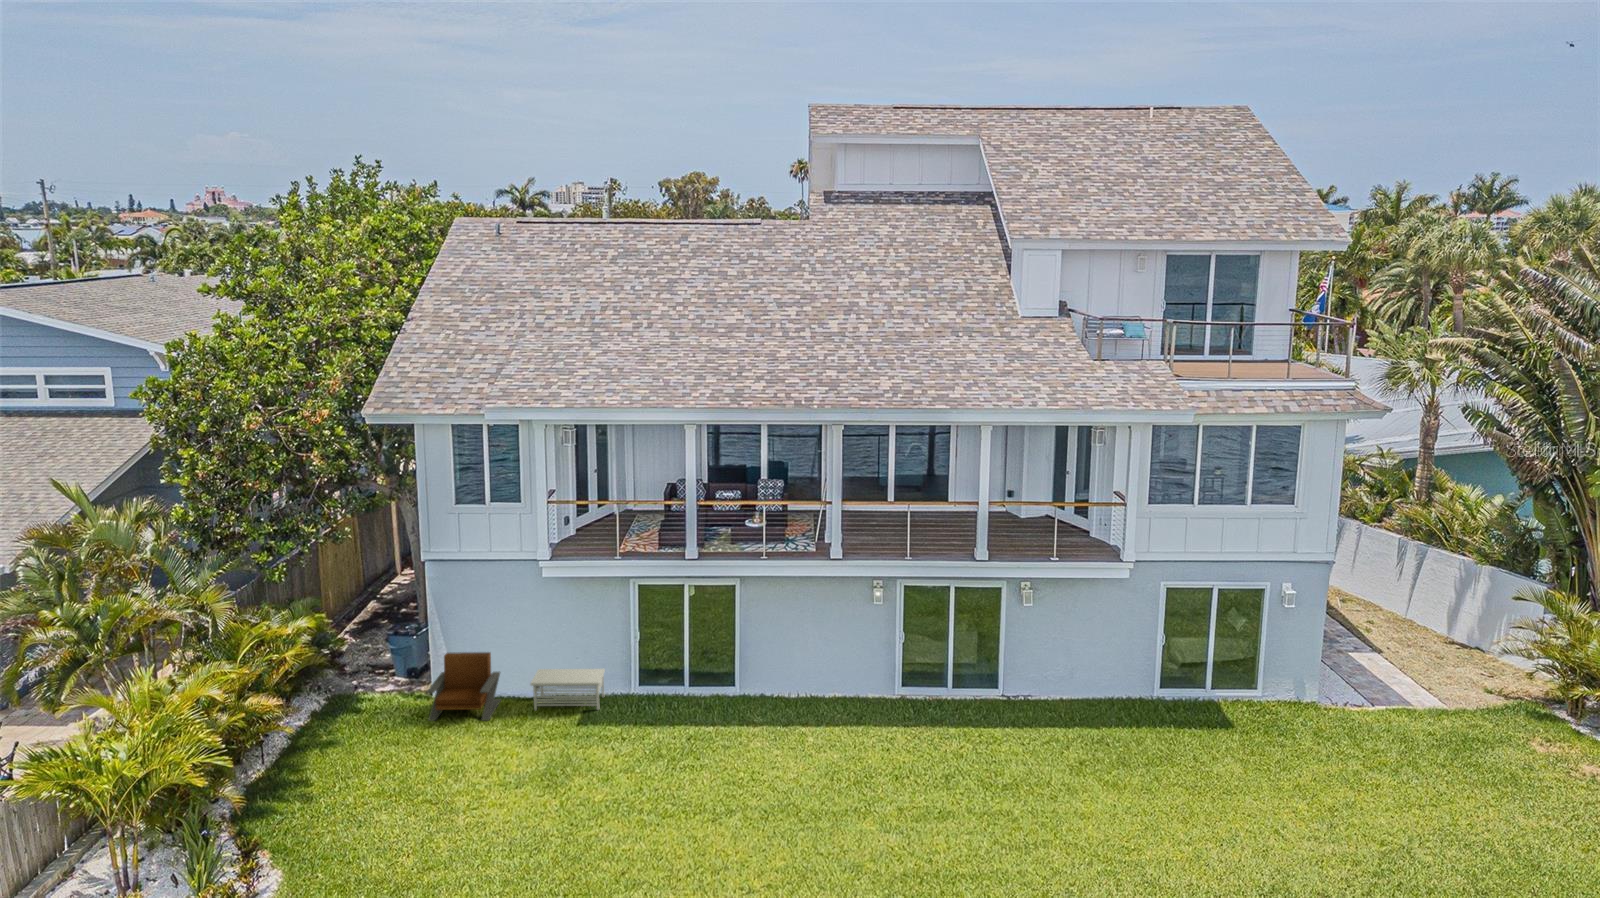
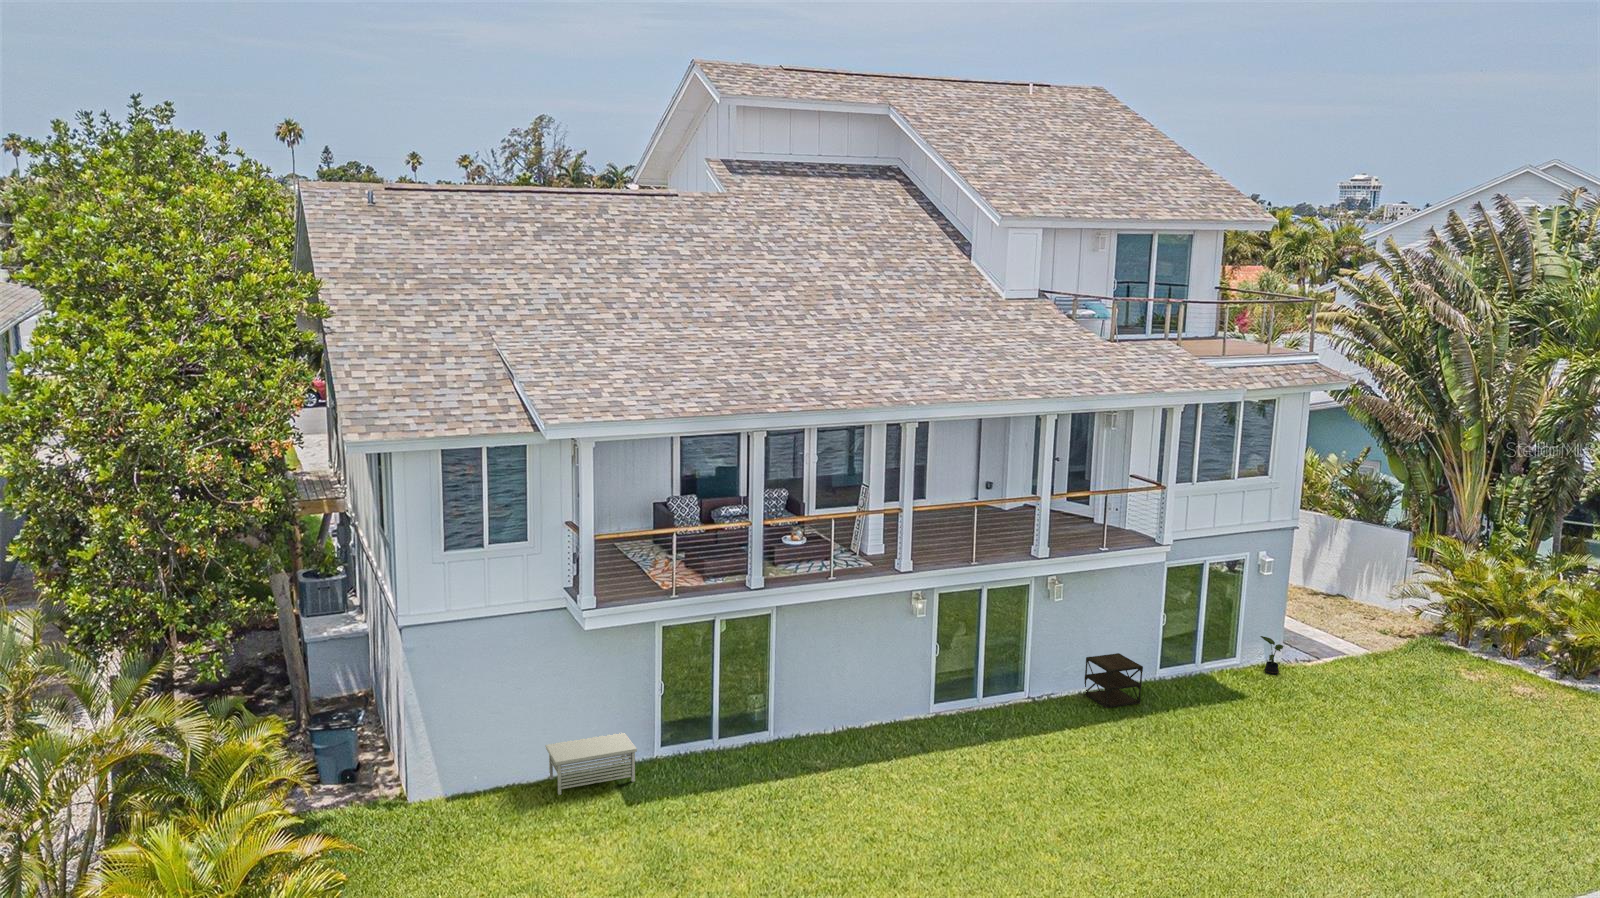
lounge chair: present [427,652,501,721] -> none [429,732,517,831]
side table: none [1067,665,1119,719] -> present [1084,653,1143,708]
potted plant: none [1290,670,1317,713] -> present [1260,636,1284,675]

